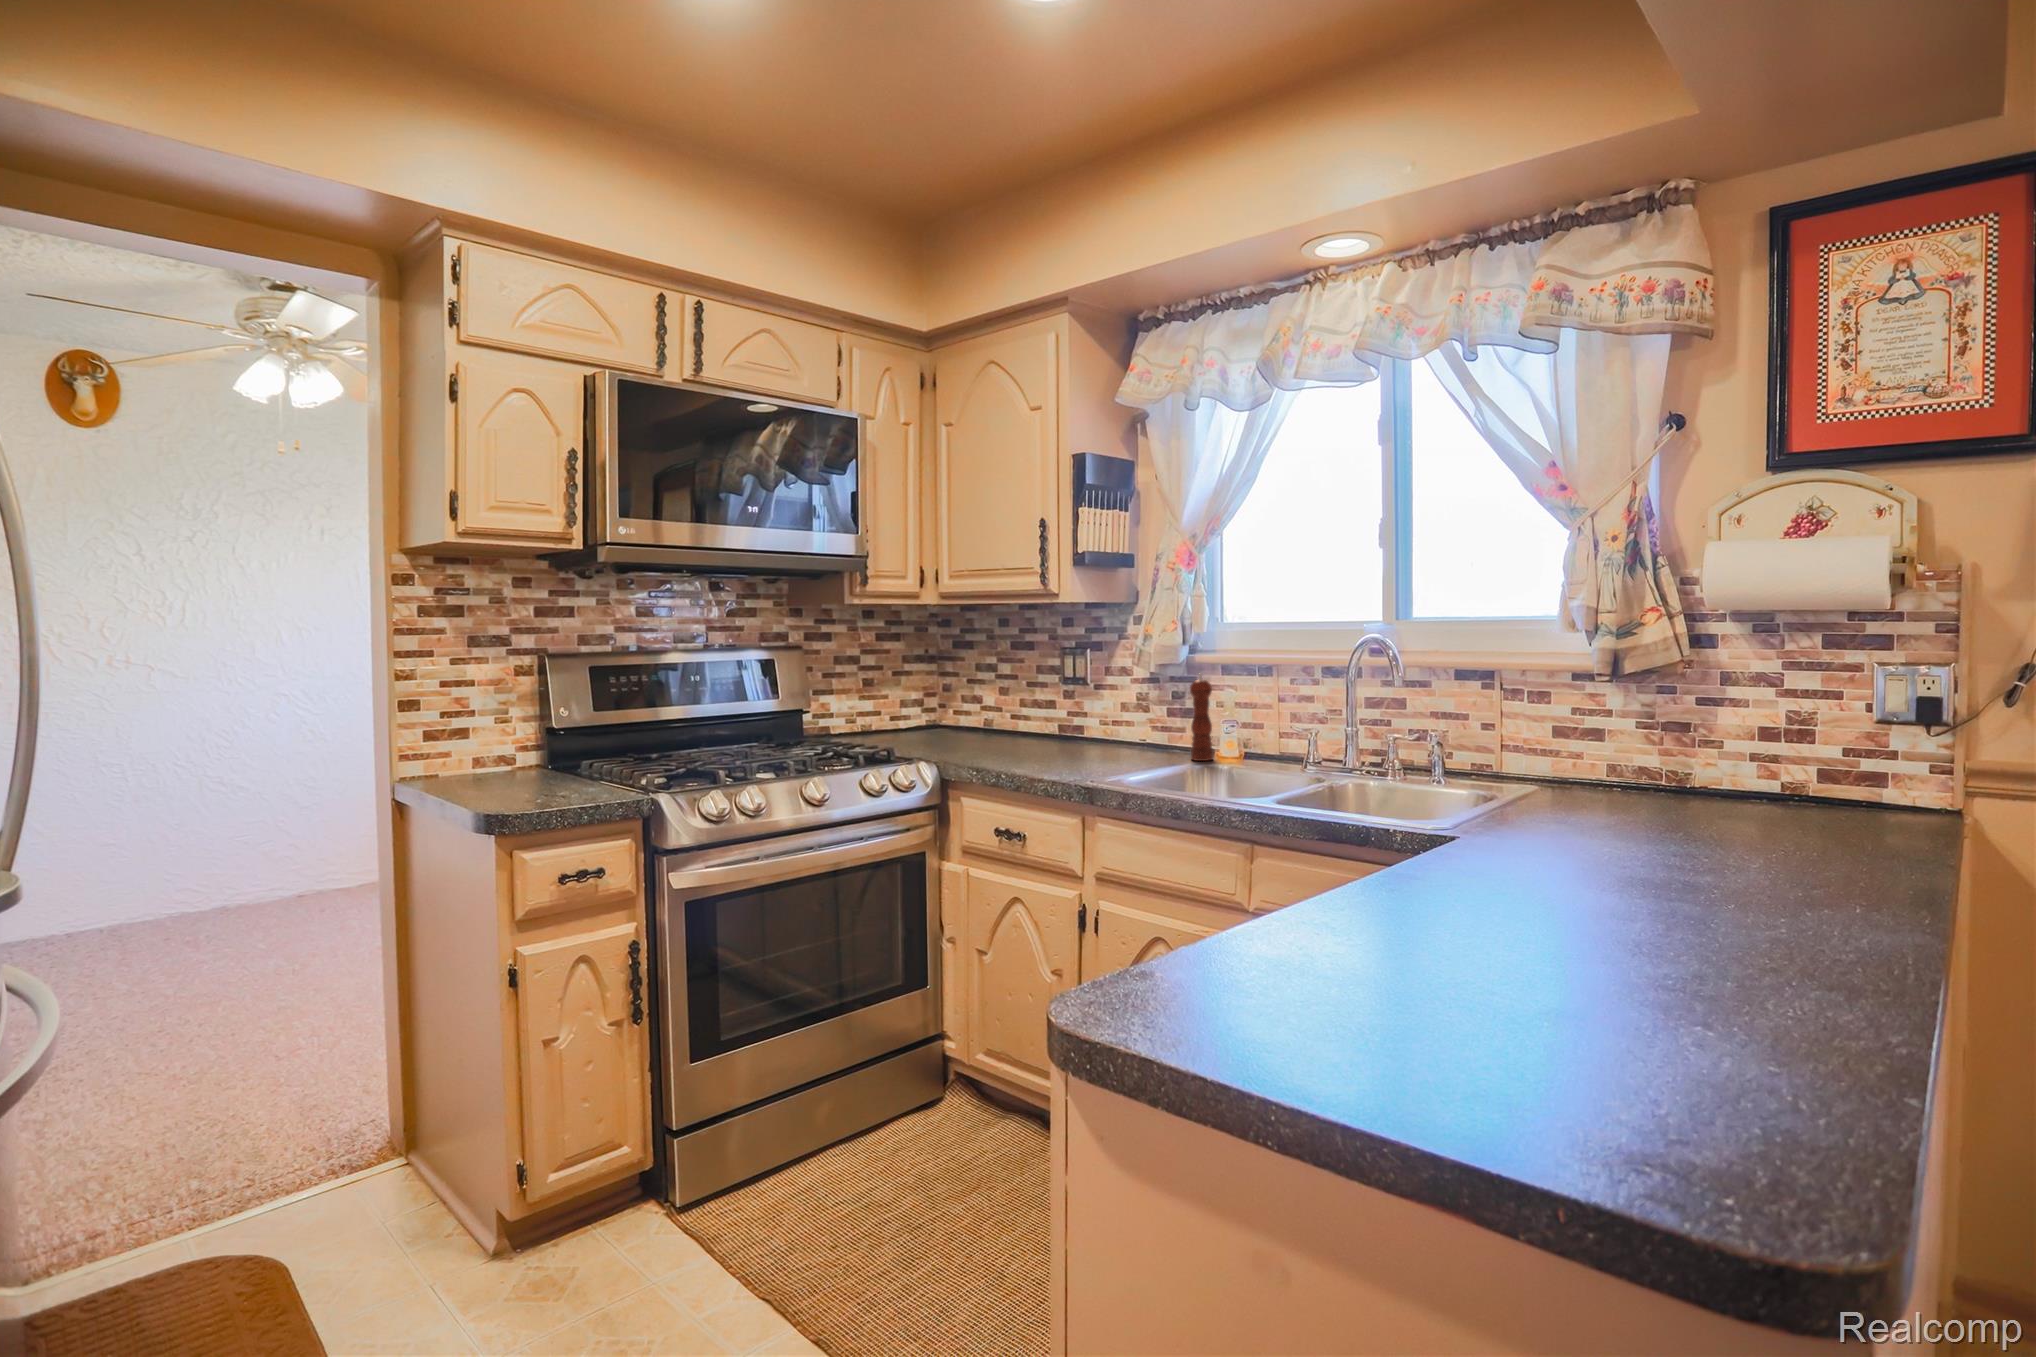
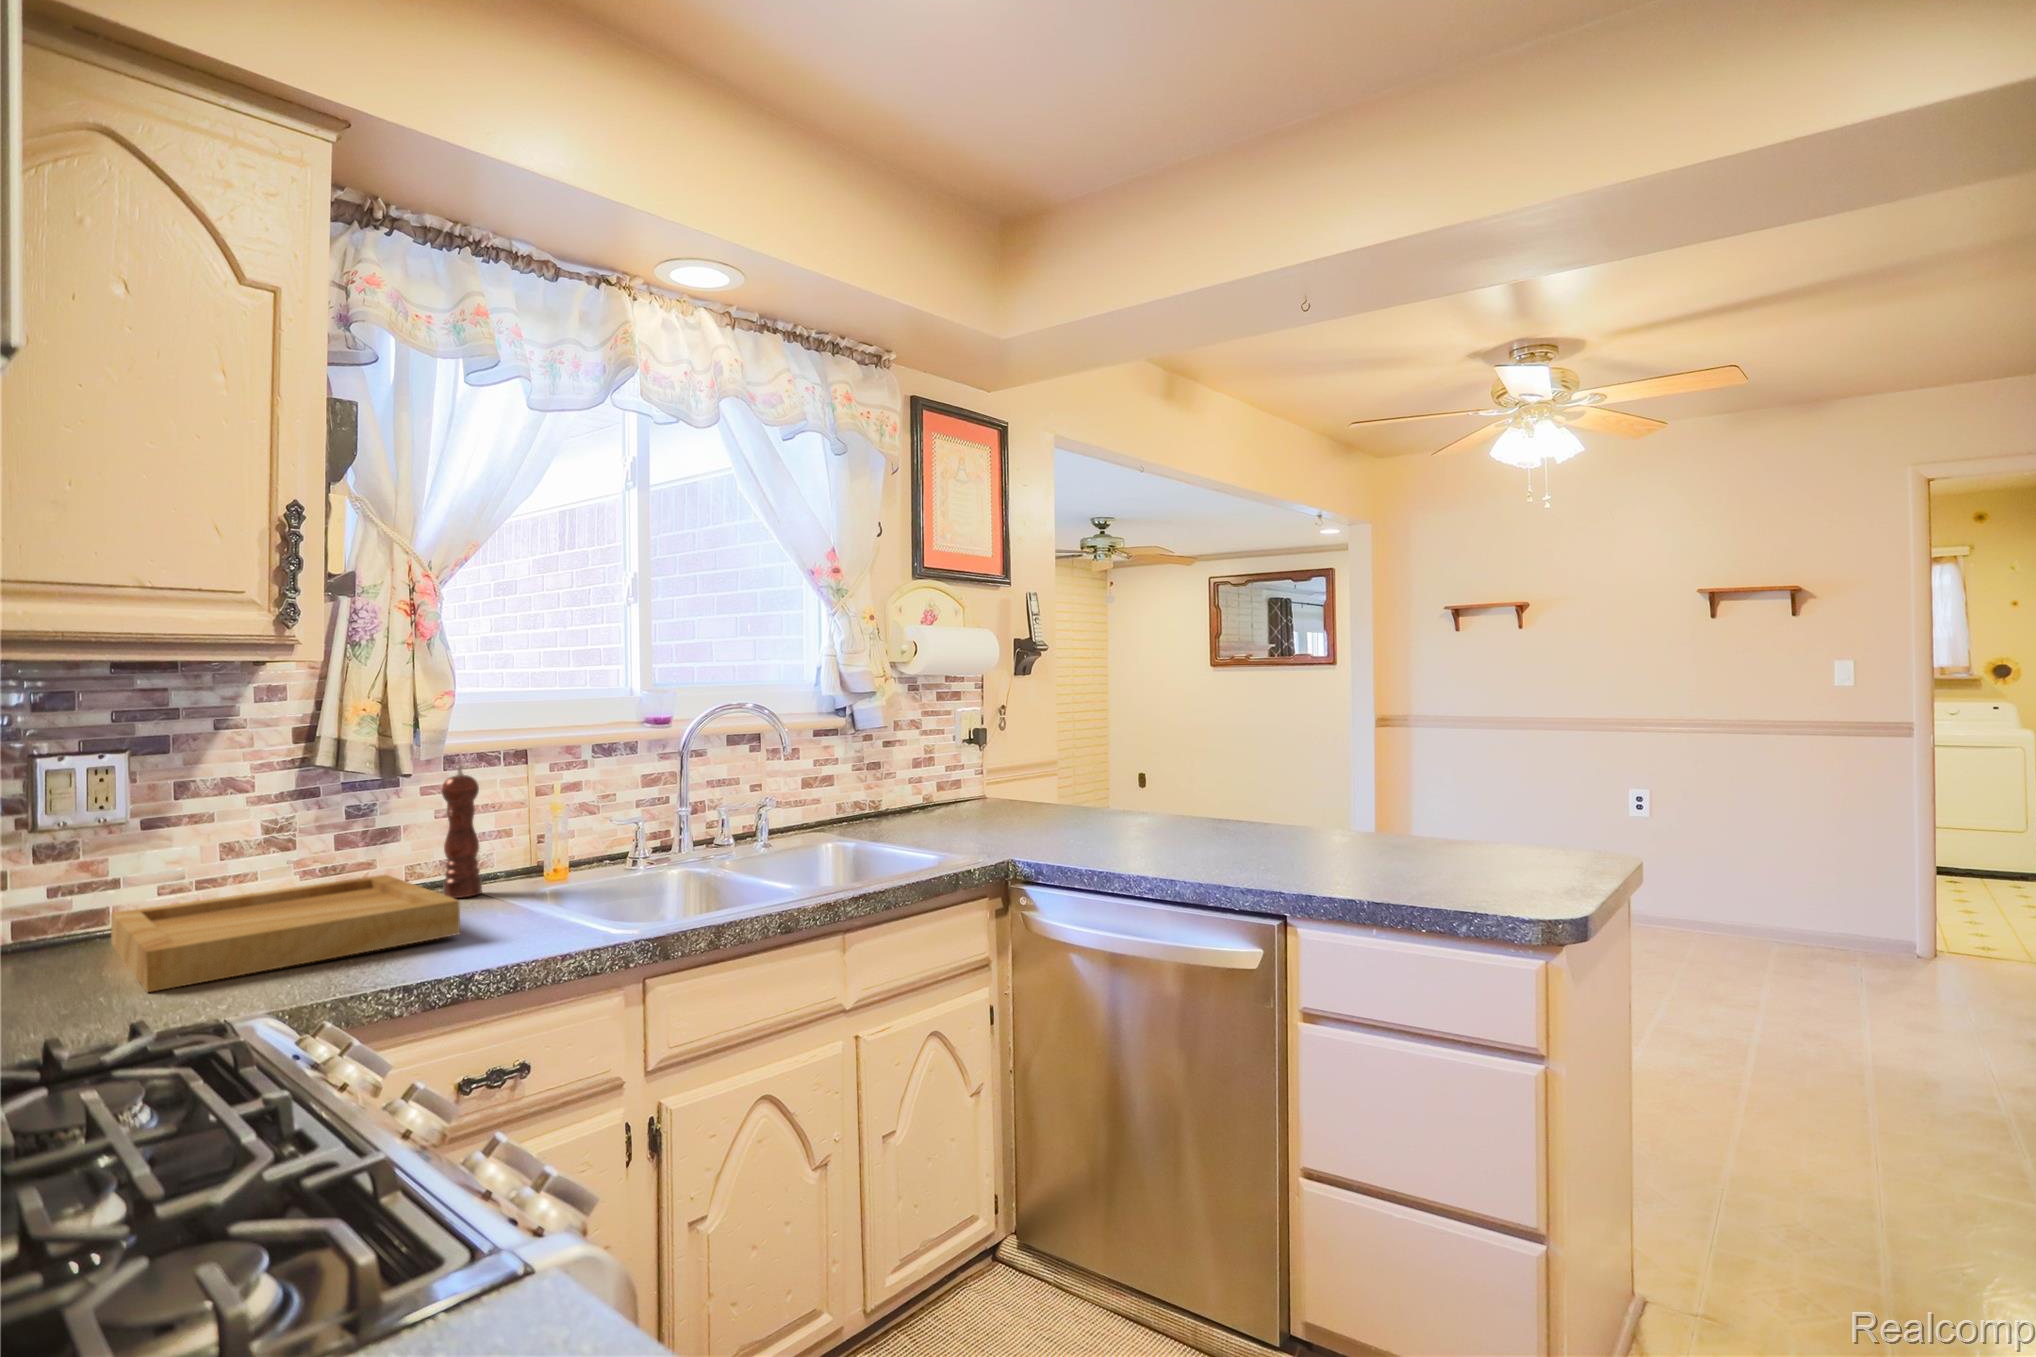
tray: none [990,728,1170,770] -> present [111,875,460,992]

